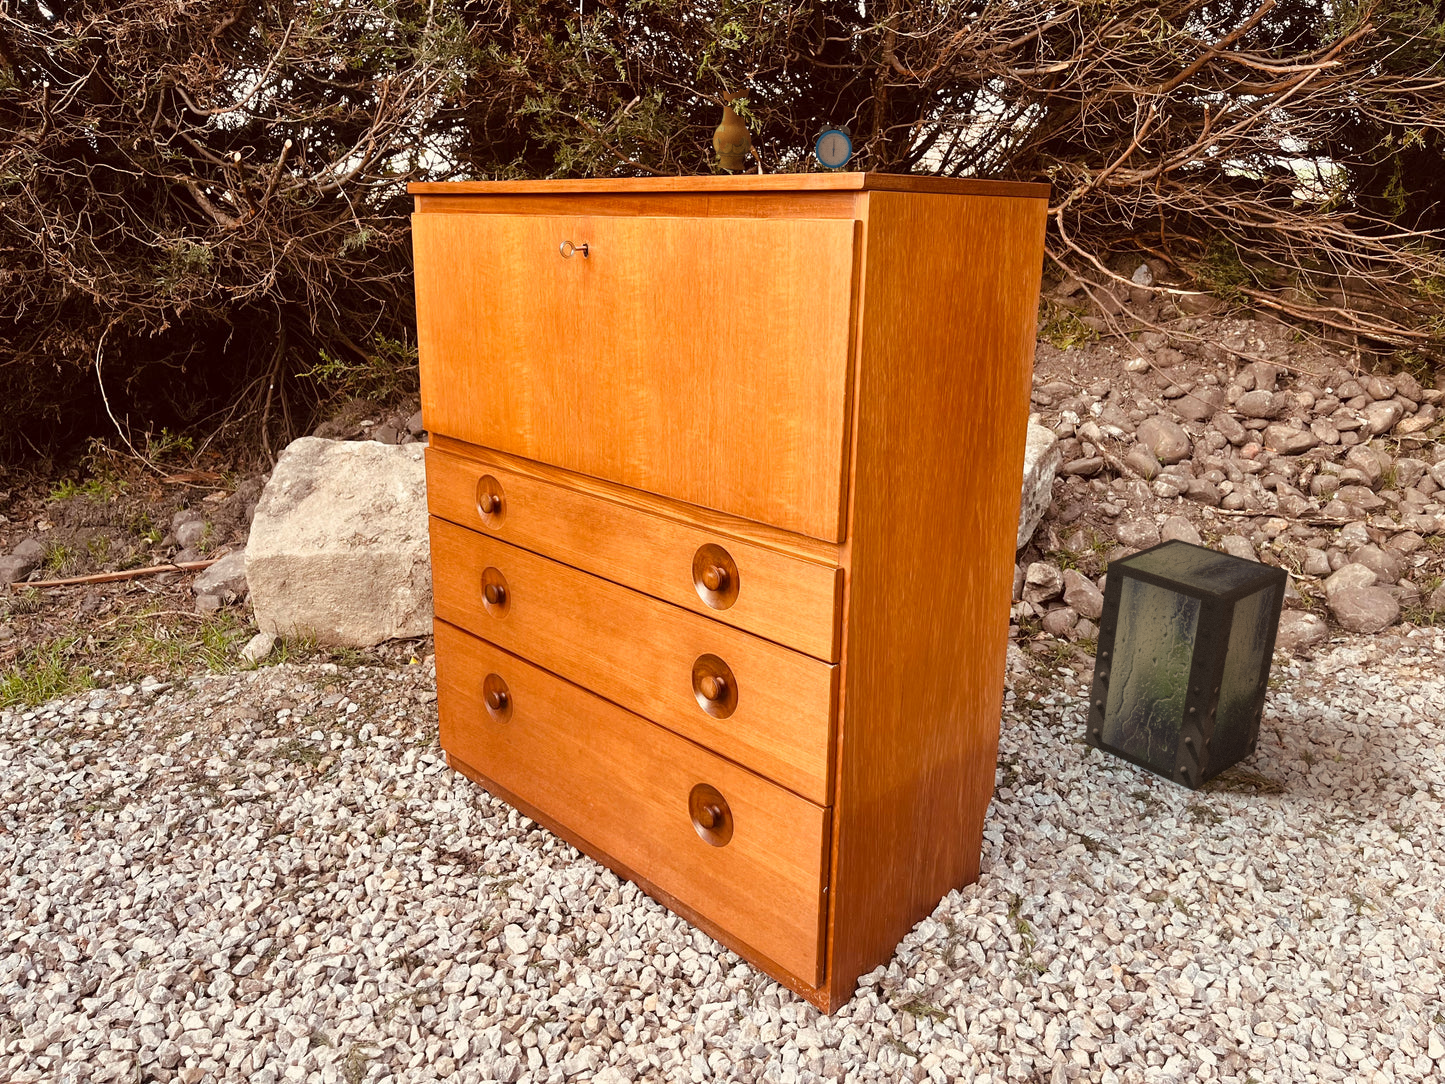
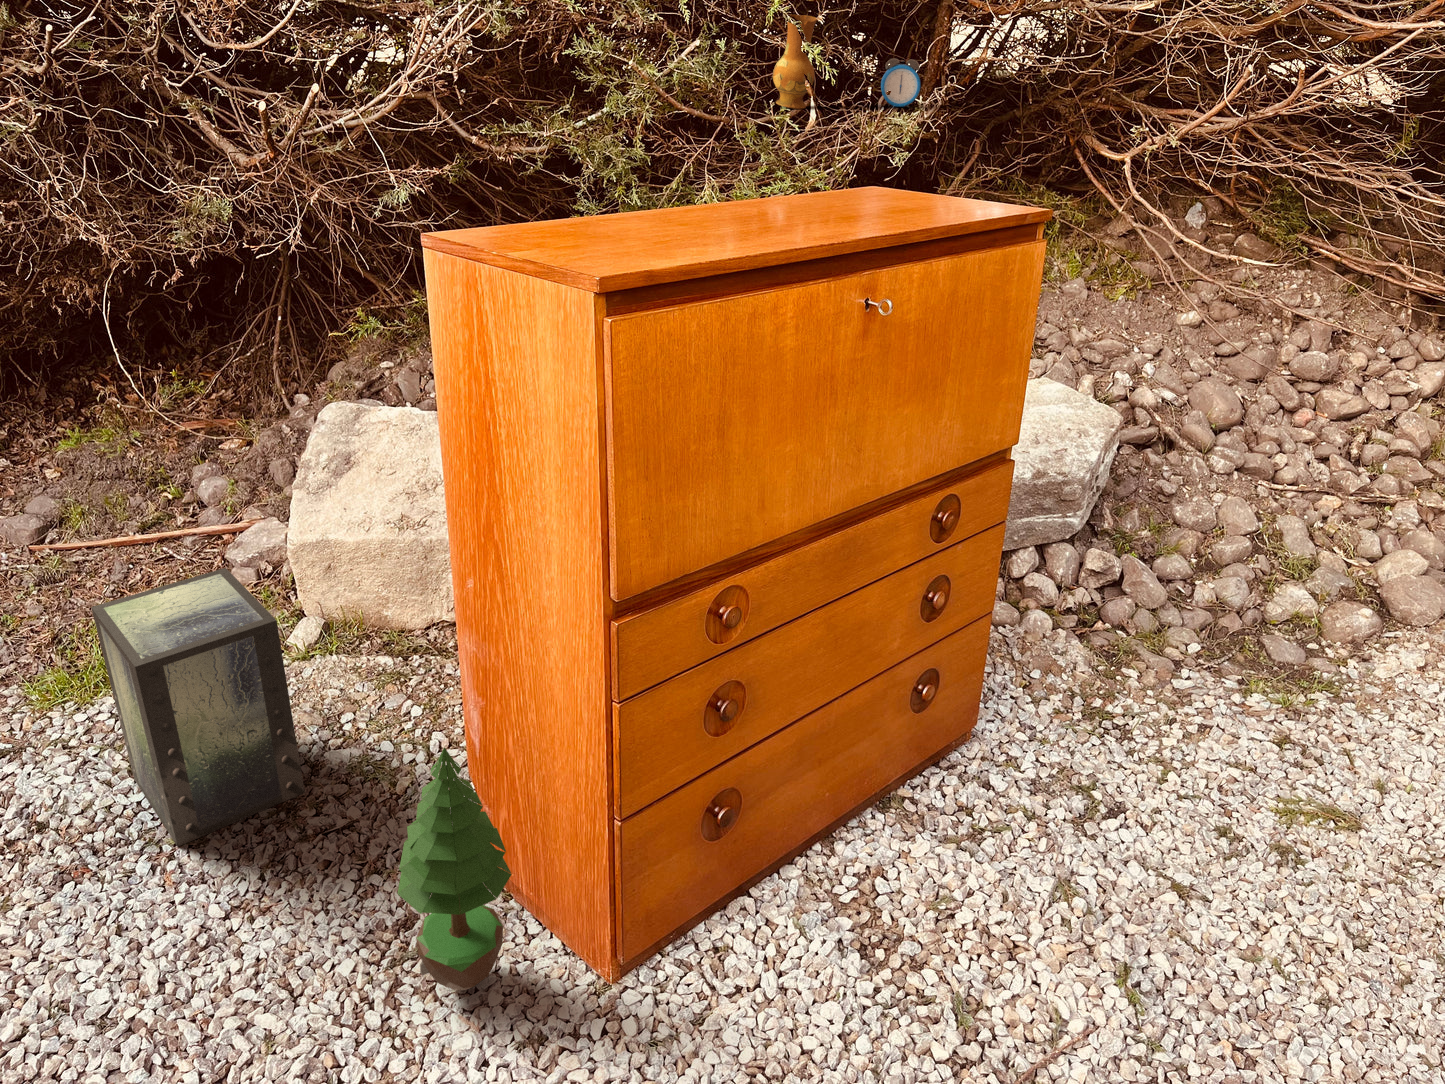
storage box: present [1085,539,1288,790] -> present [91,568,305,847]
potted tree: none [272,647,389,920] -> present [398,747,512,990]

